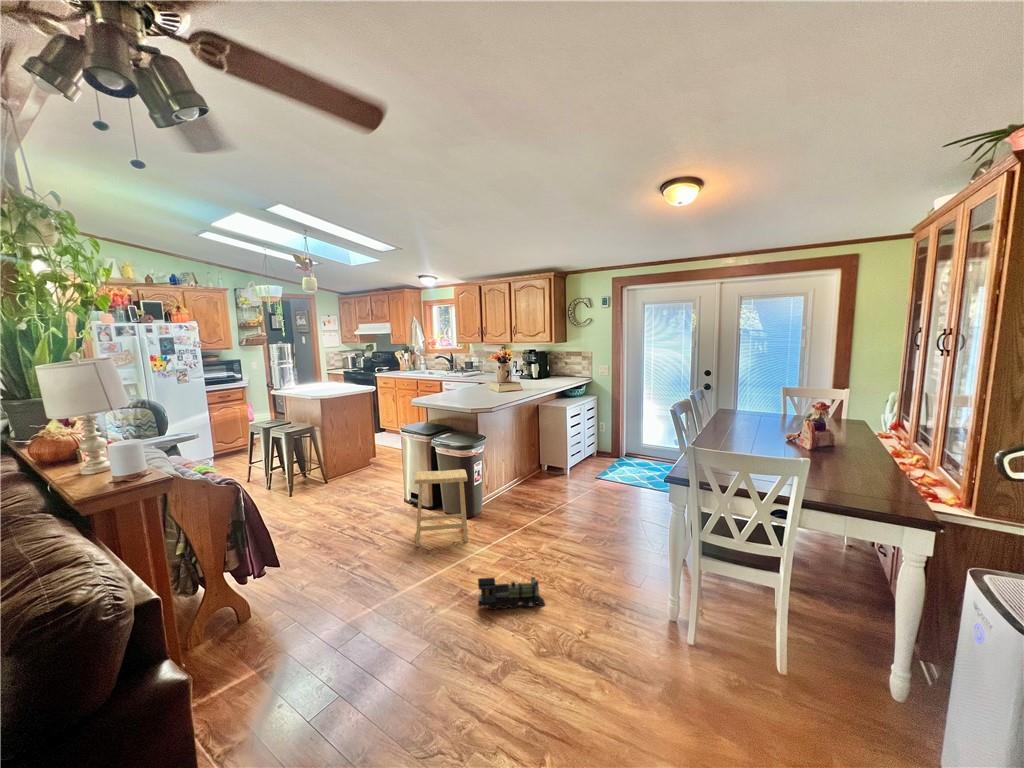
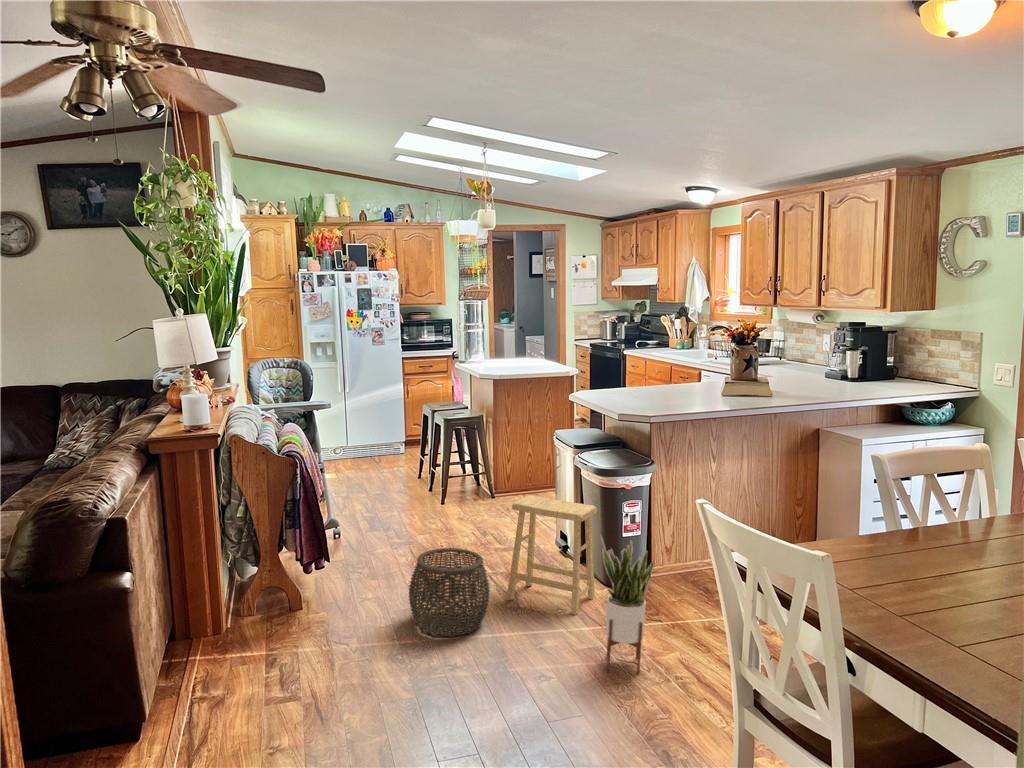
potted plant: none [509,484,543,569] -> present [600,535,655,673]
woven basket: none [362,521,425,593] -> present [409,548,490,637]
toy train: present [478,573,545,609] -> none [495,646,589,718]

